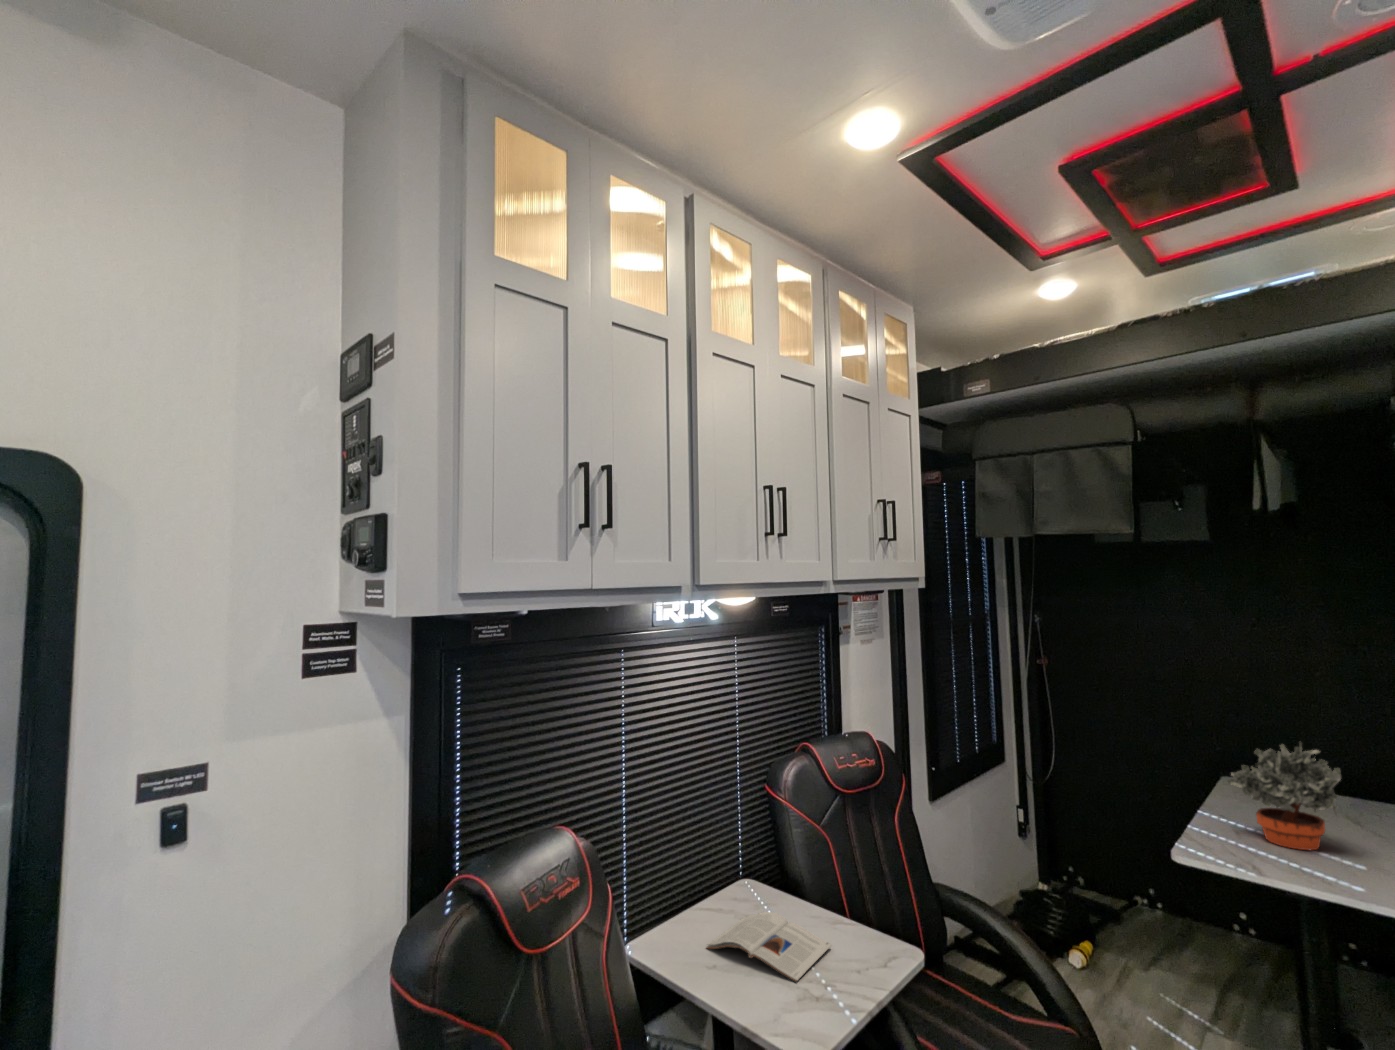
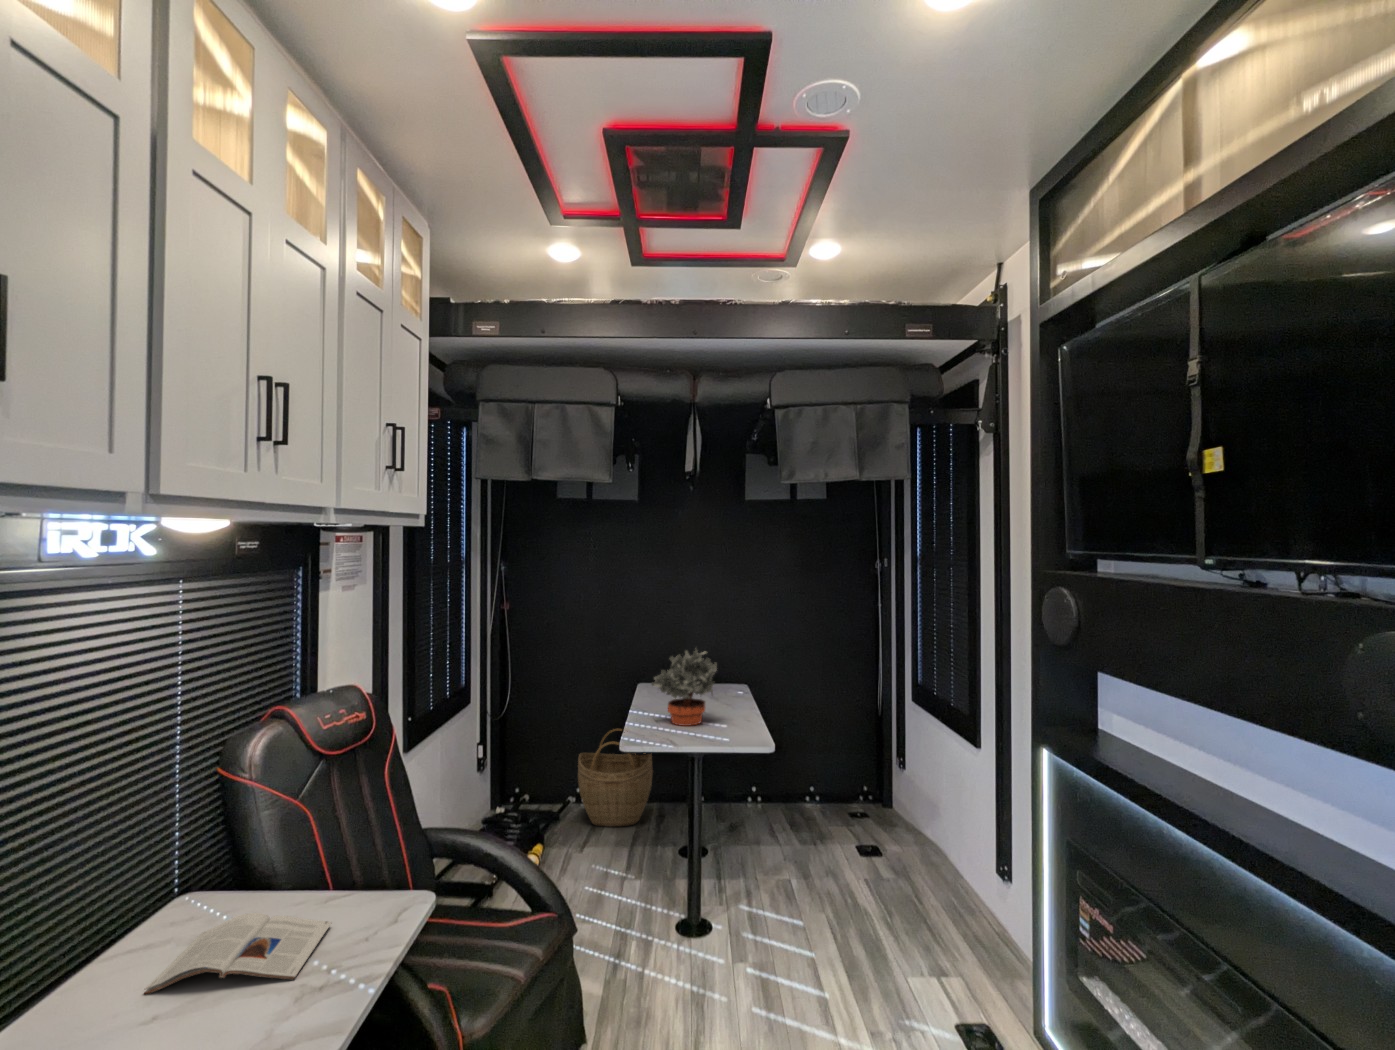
woven basket: none [1141,827,1257,960] -> present [578,729,653,827]

